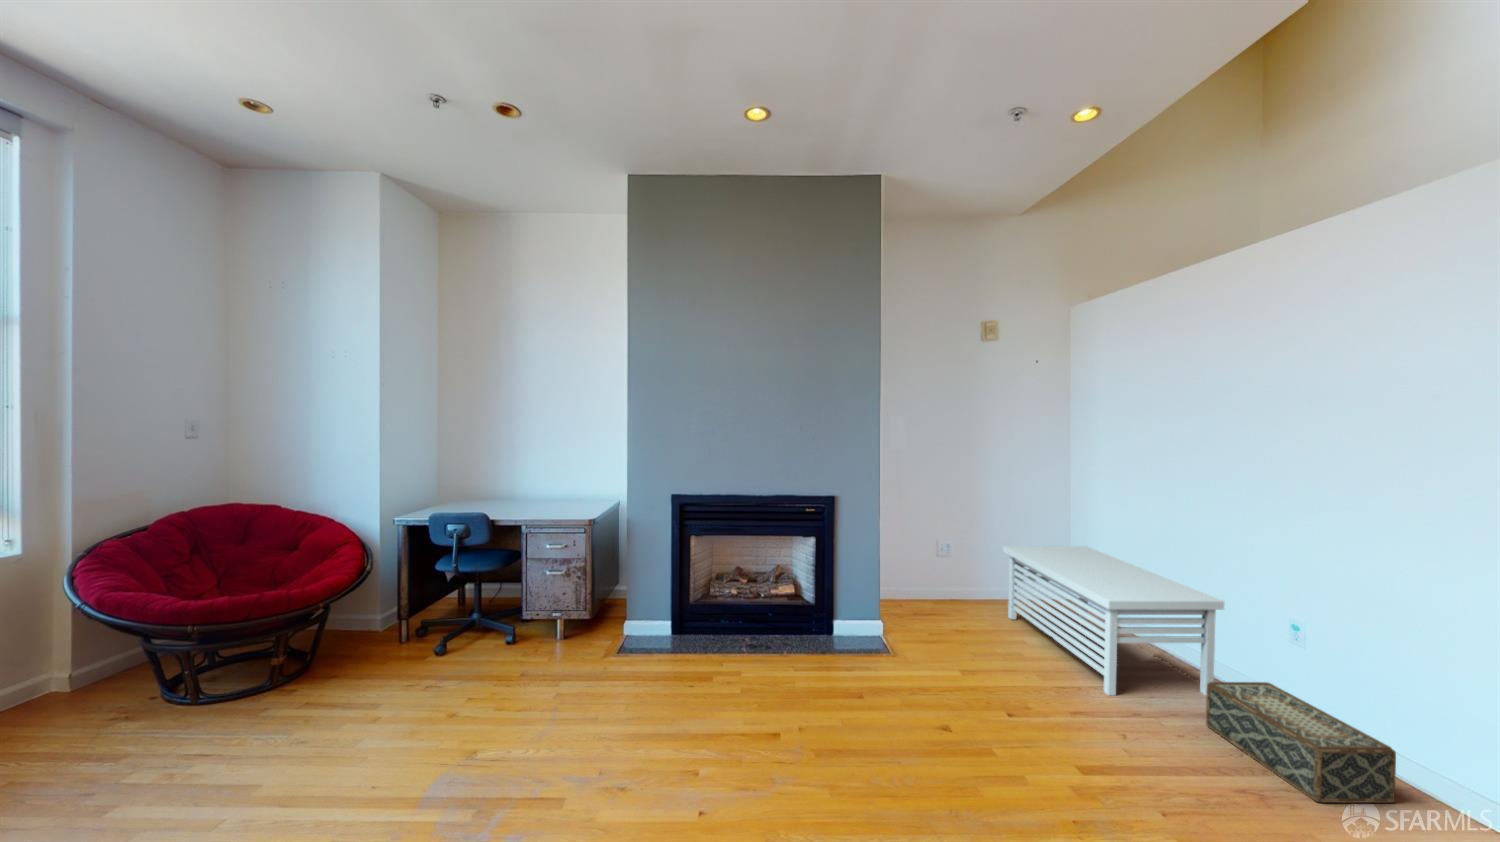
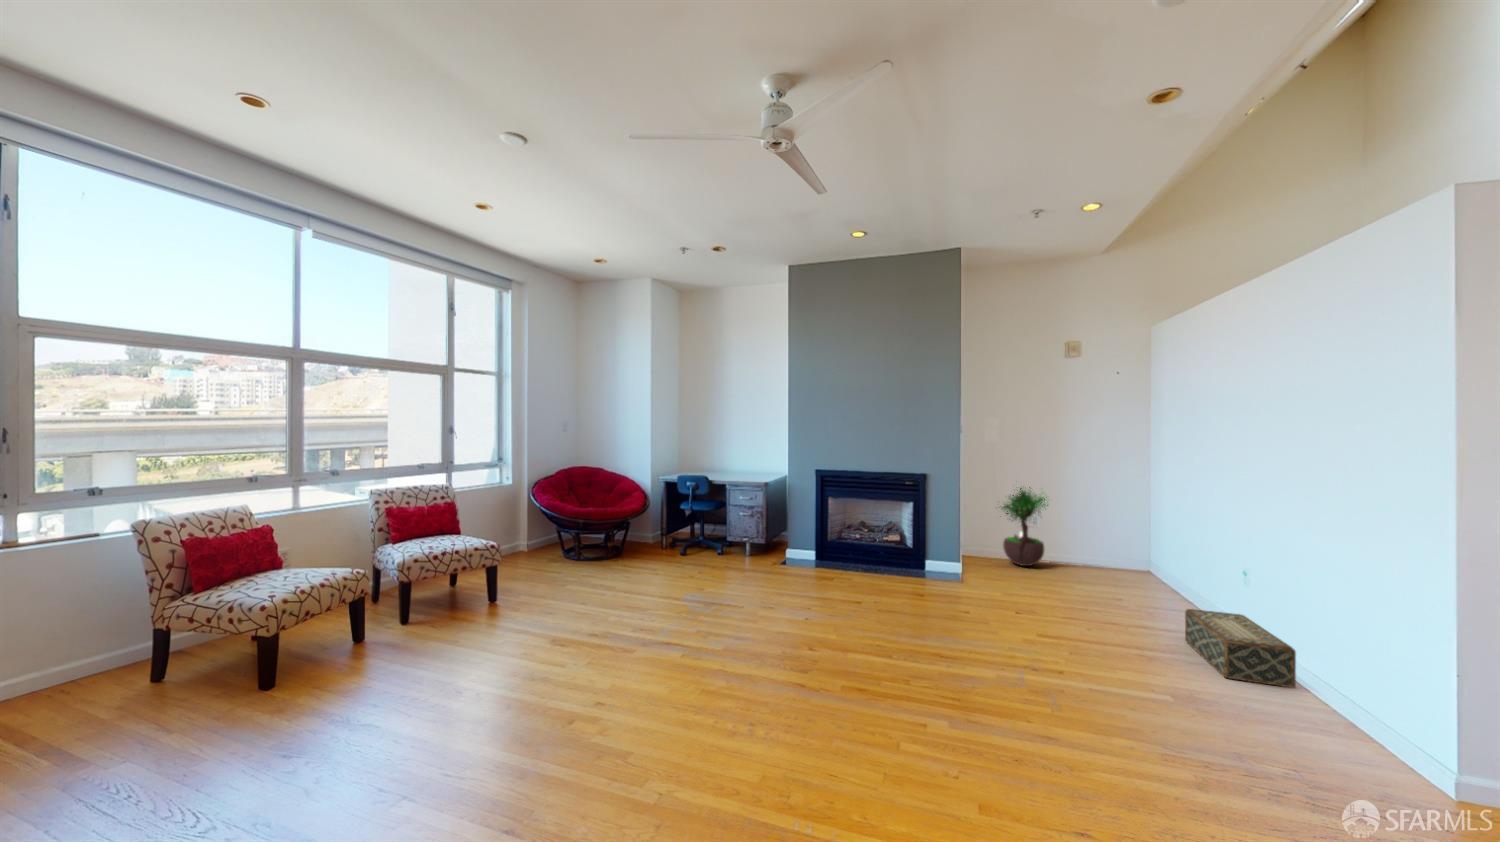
potted tree: none [906,497,973,606] -> present [1000,487,1048,566]
storage bench: present [1003,546,1224,696] -> none [1077,521,1225,632]

